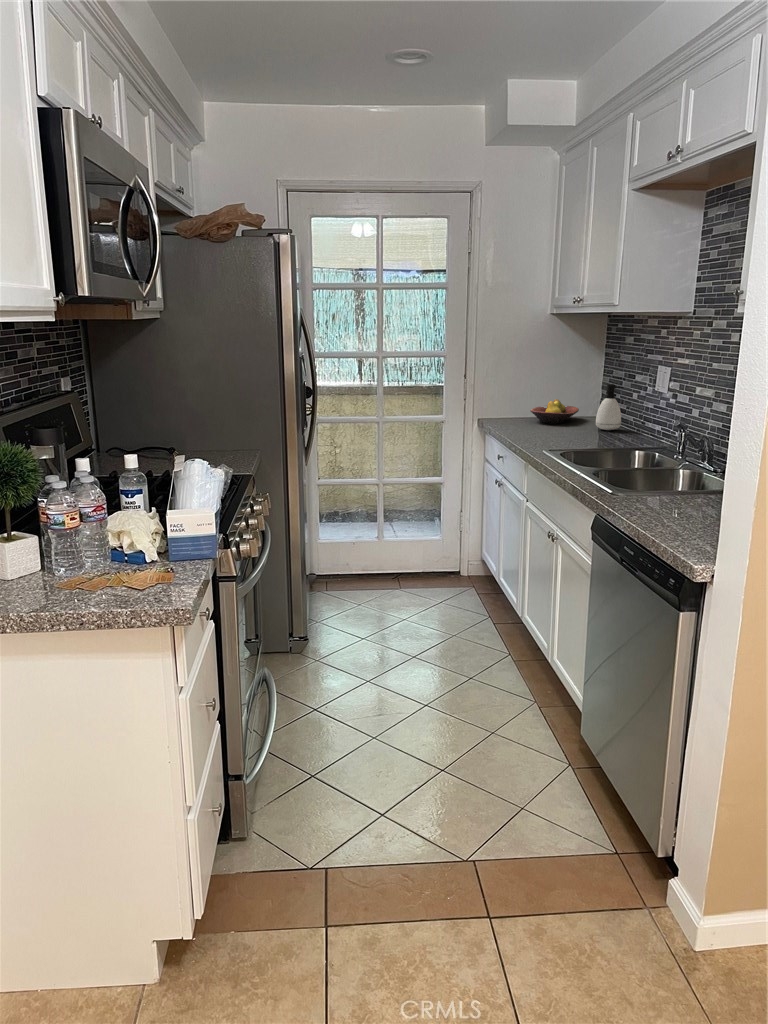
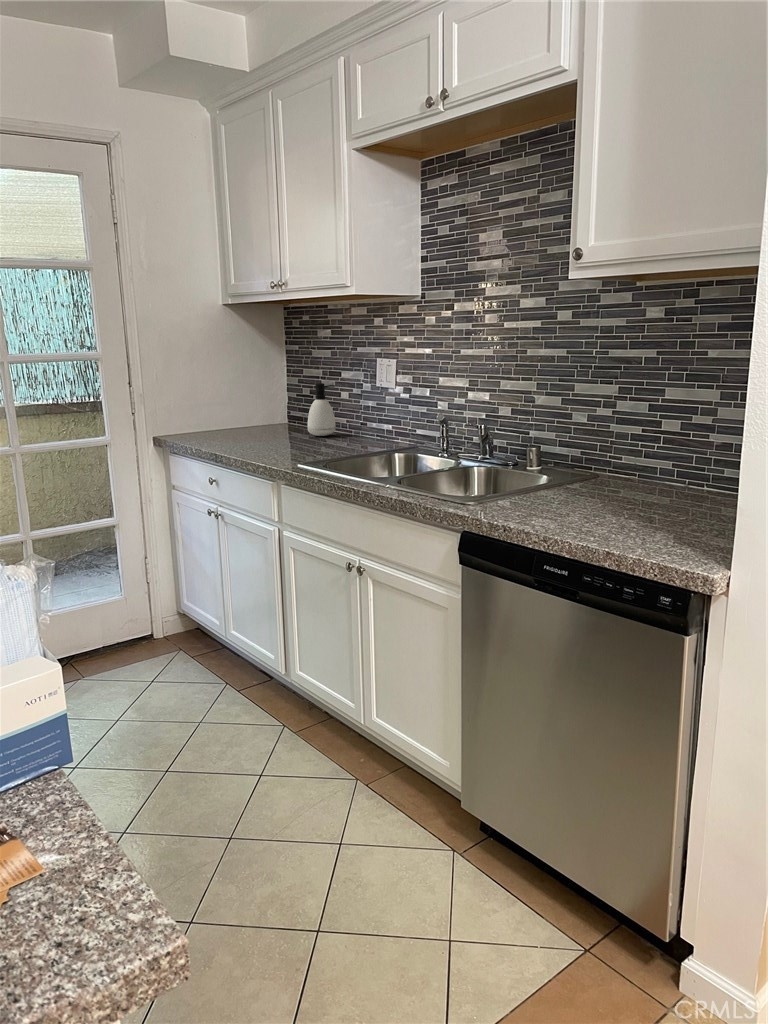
fruit bowl: present [530,399,579,424] -> none [220,407,273,436]

